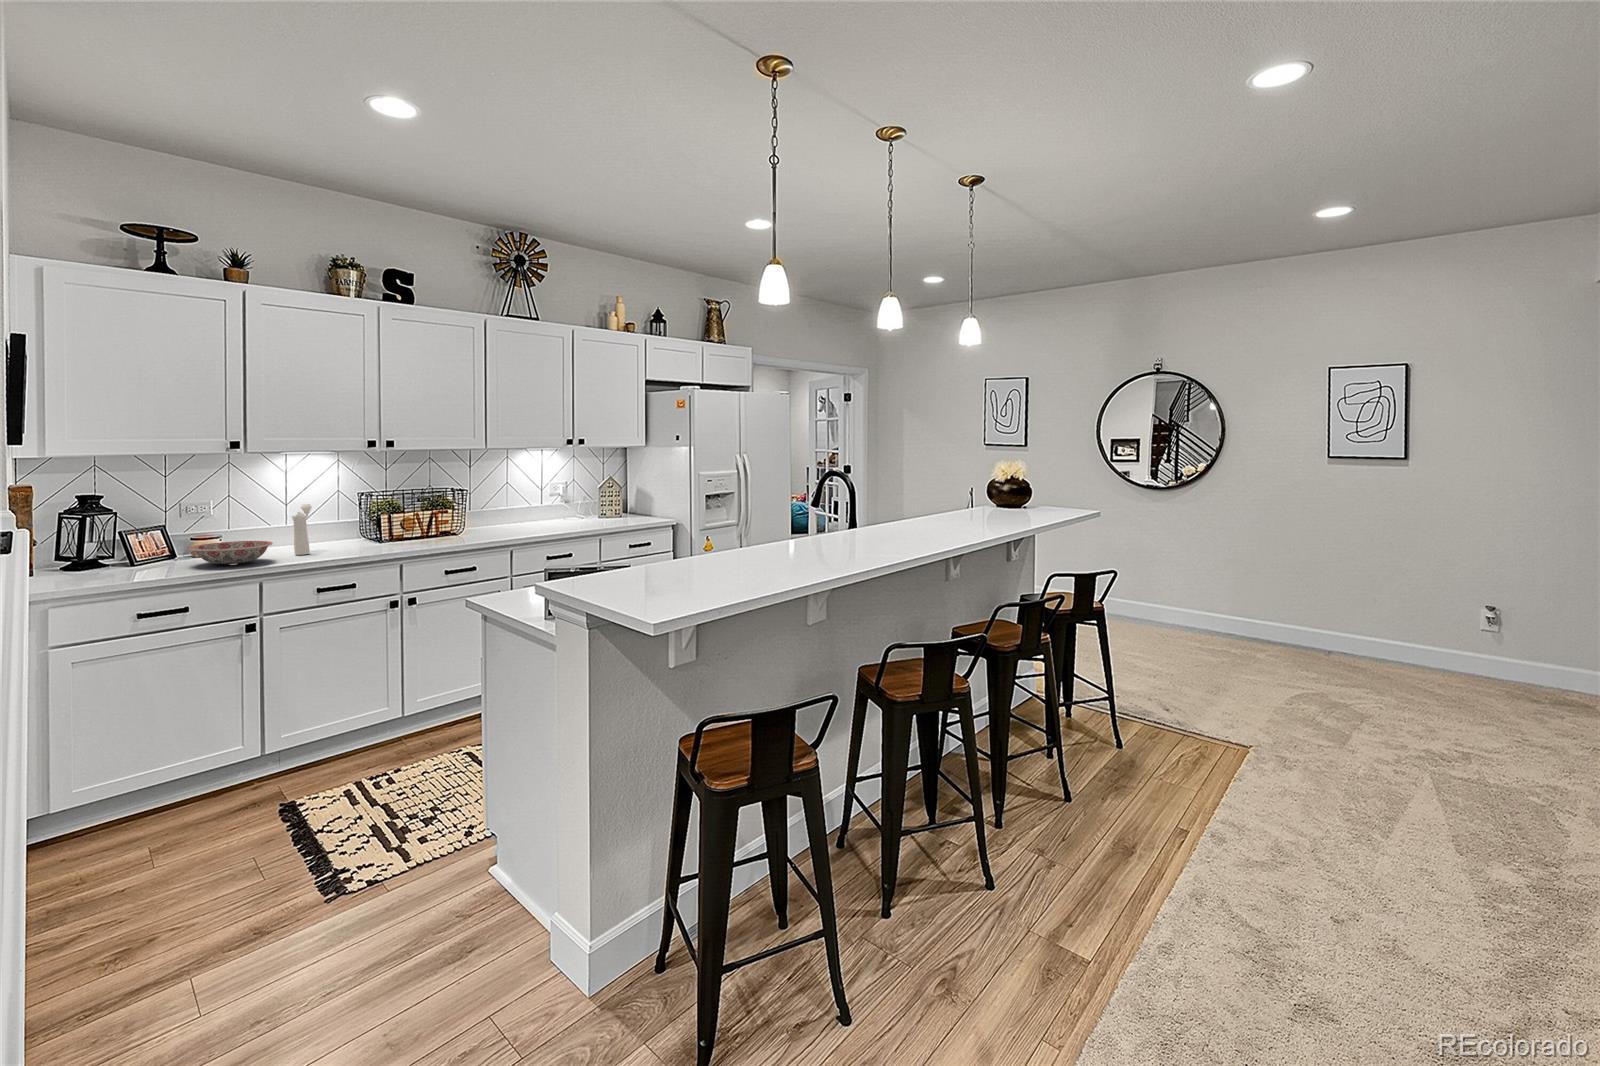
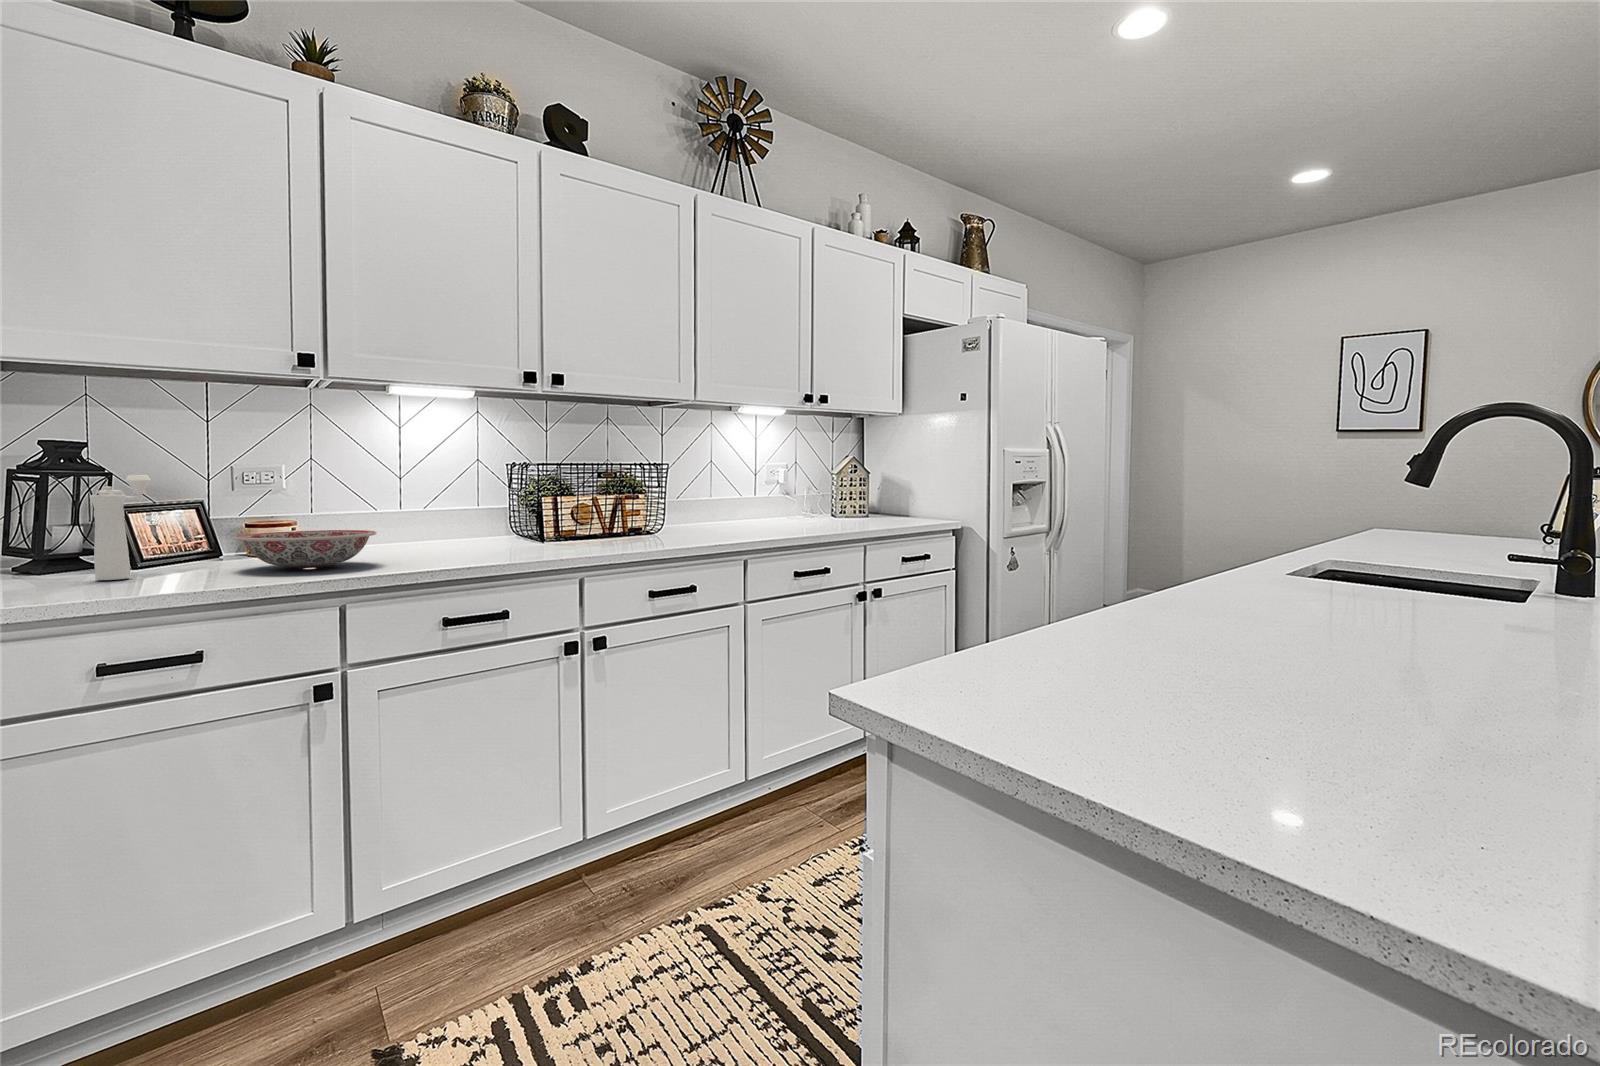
pepper mill: present [292,504,312,555] -> present [90,475,151,580]

